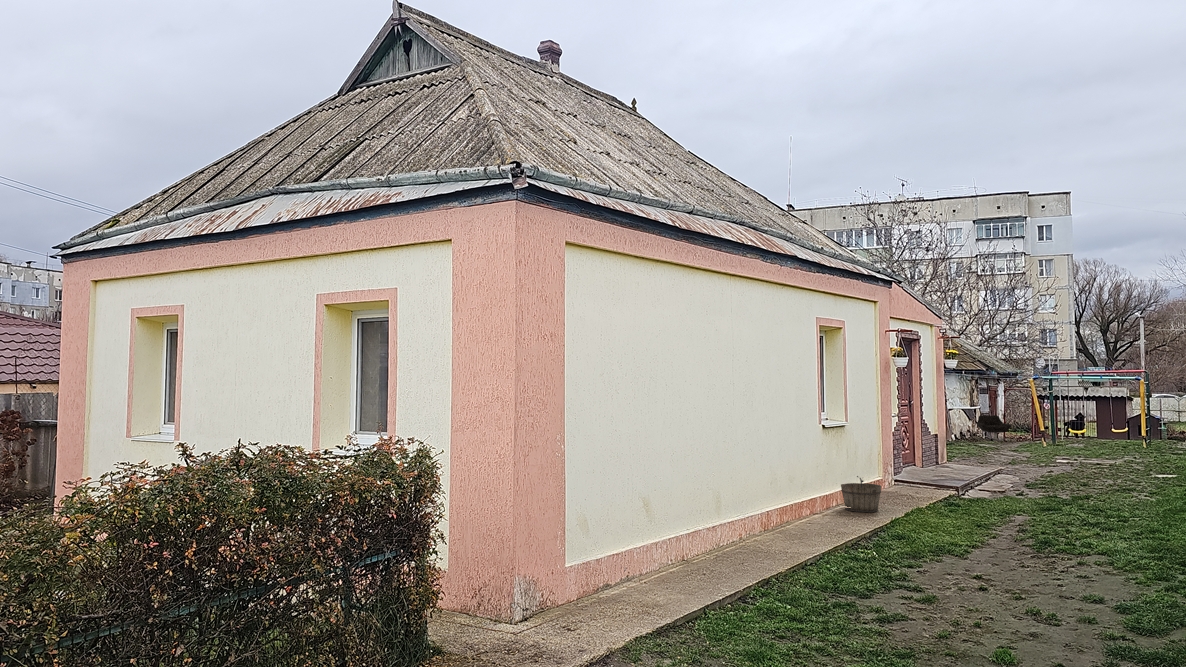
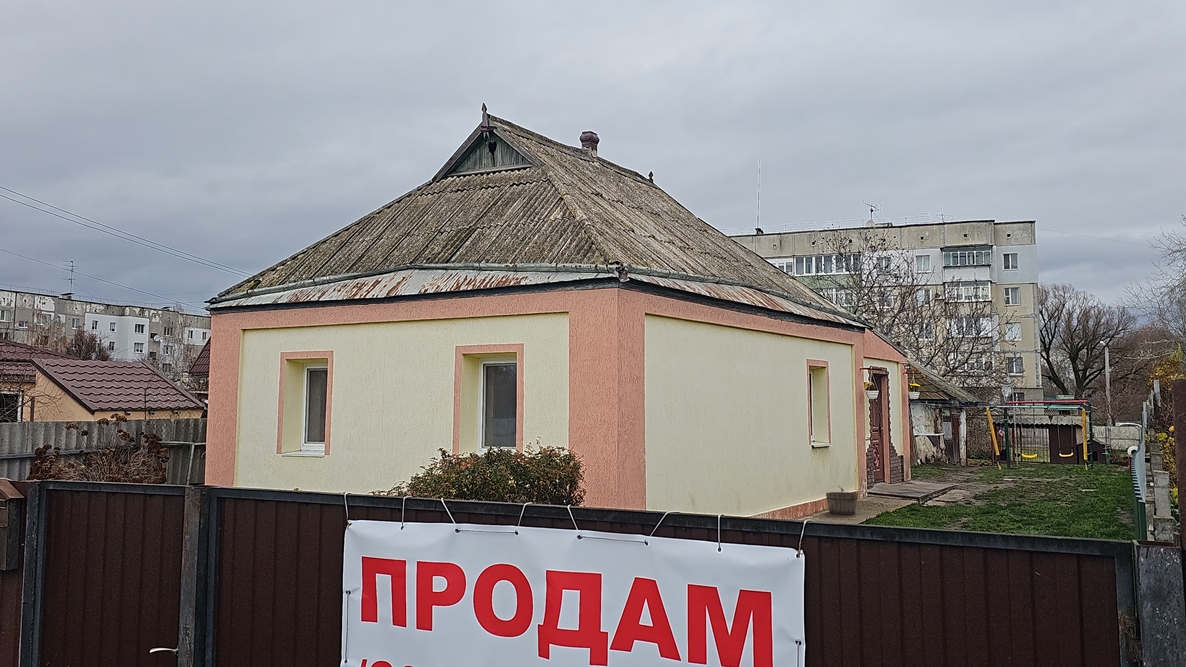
lounge chair: present [977,415,1012,441] -> none [941,441,971,464]

